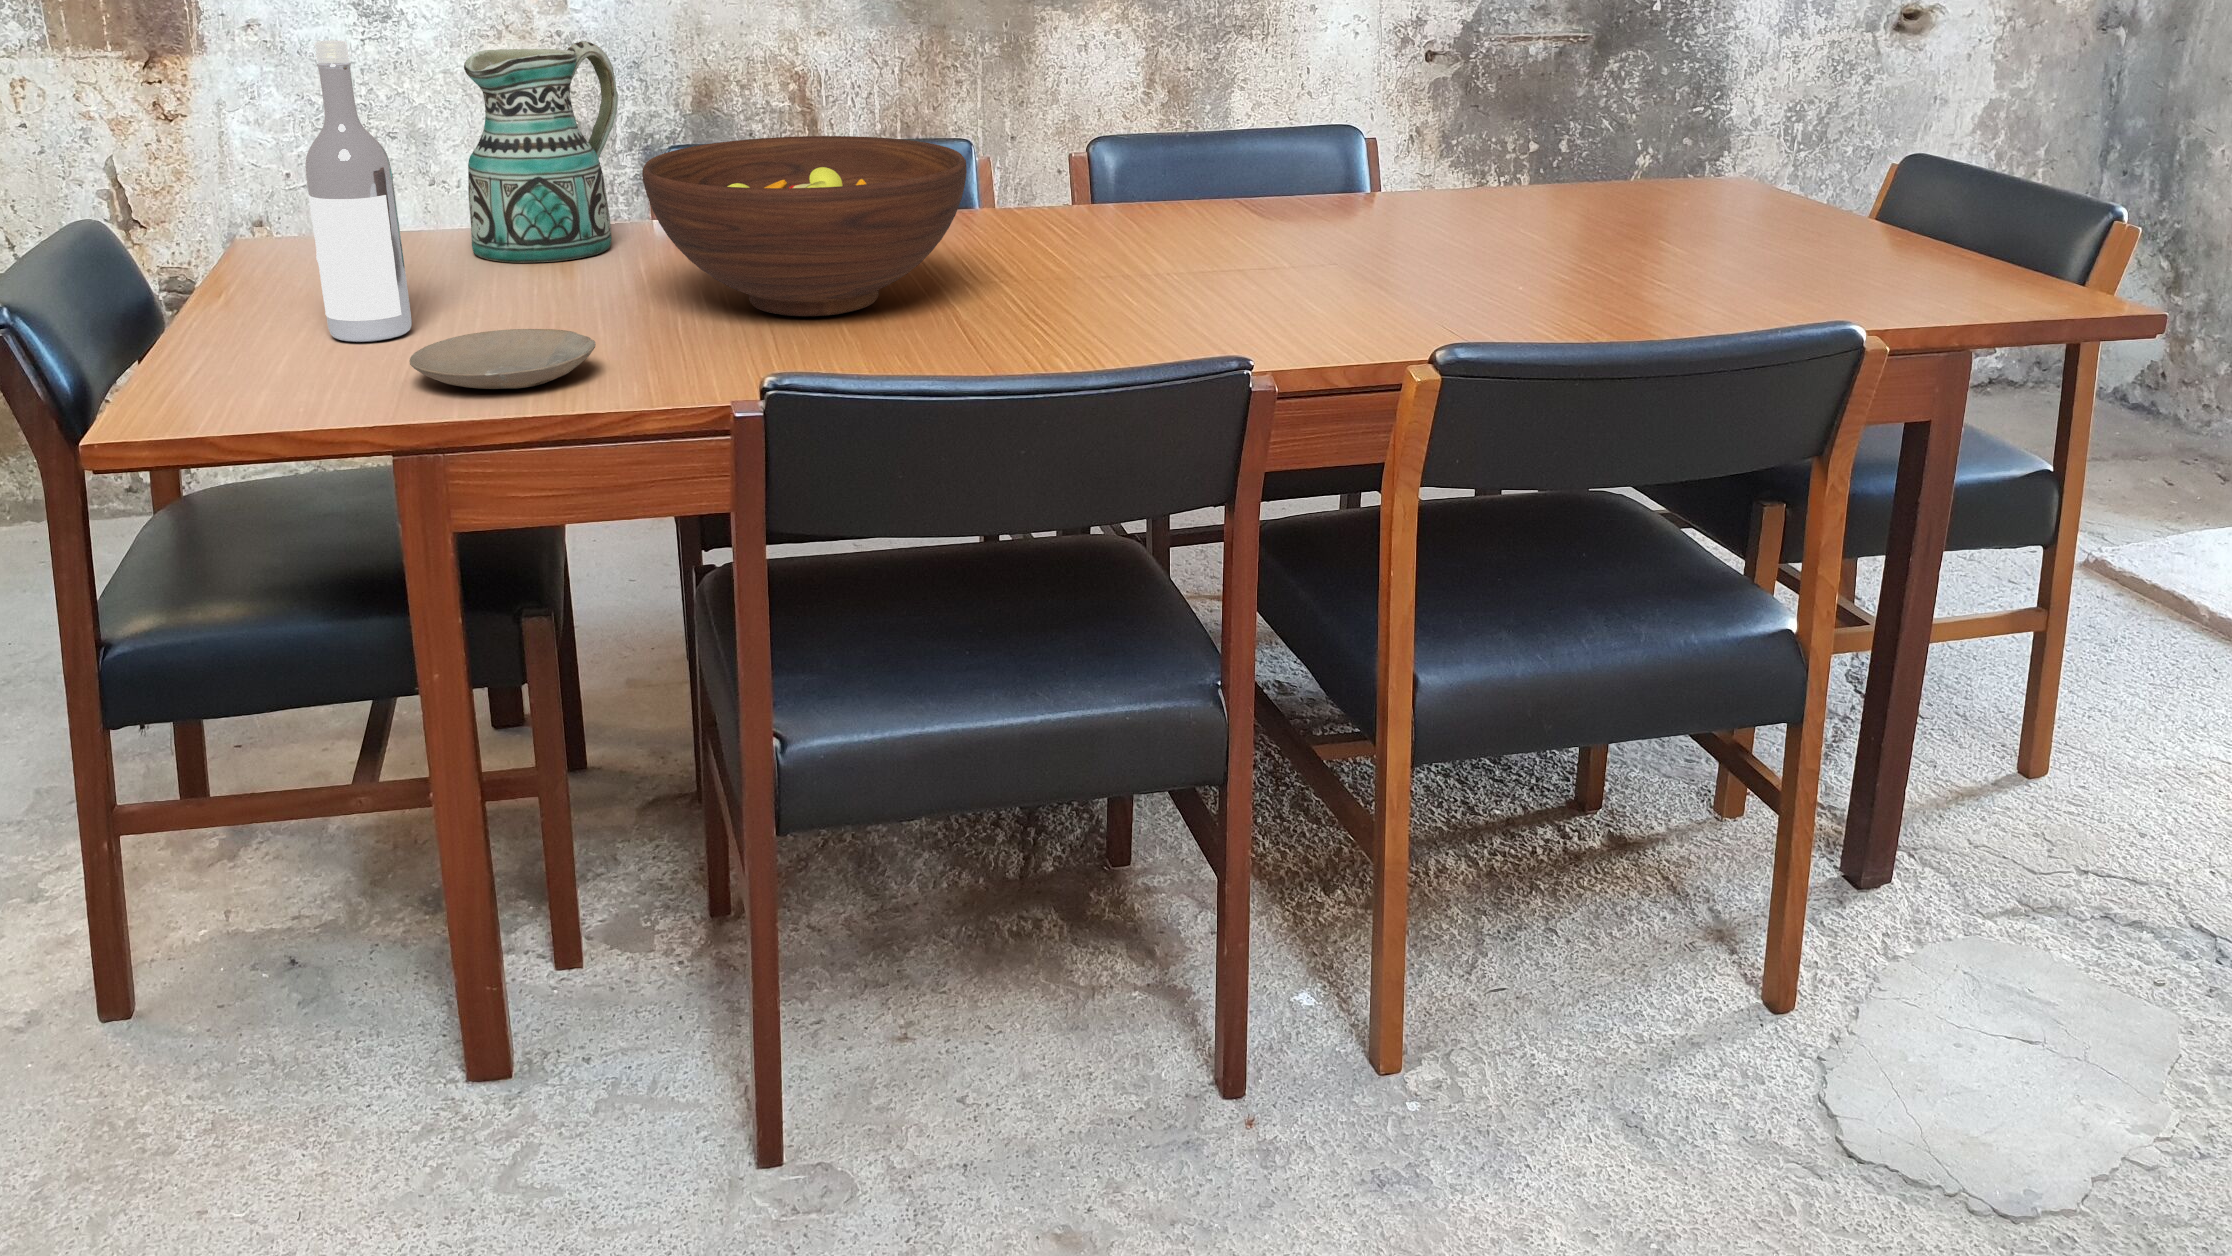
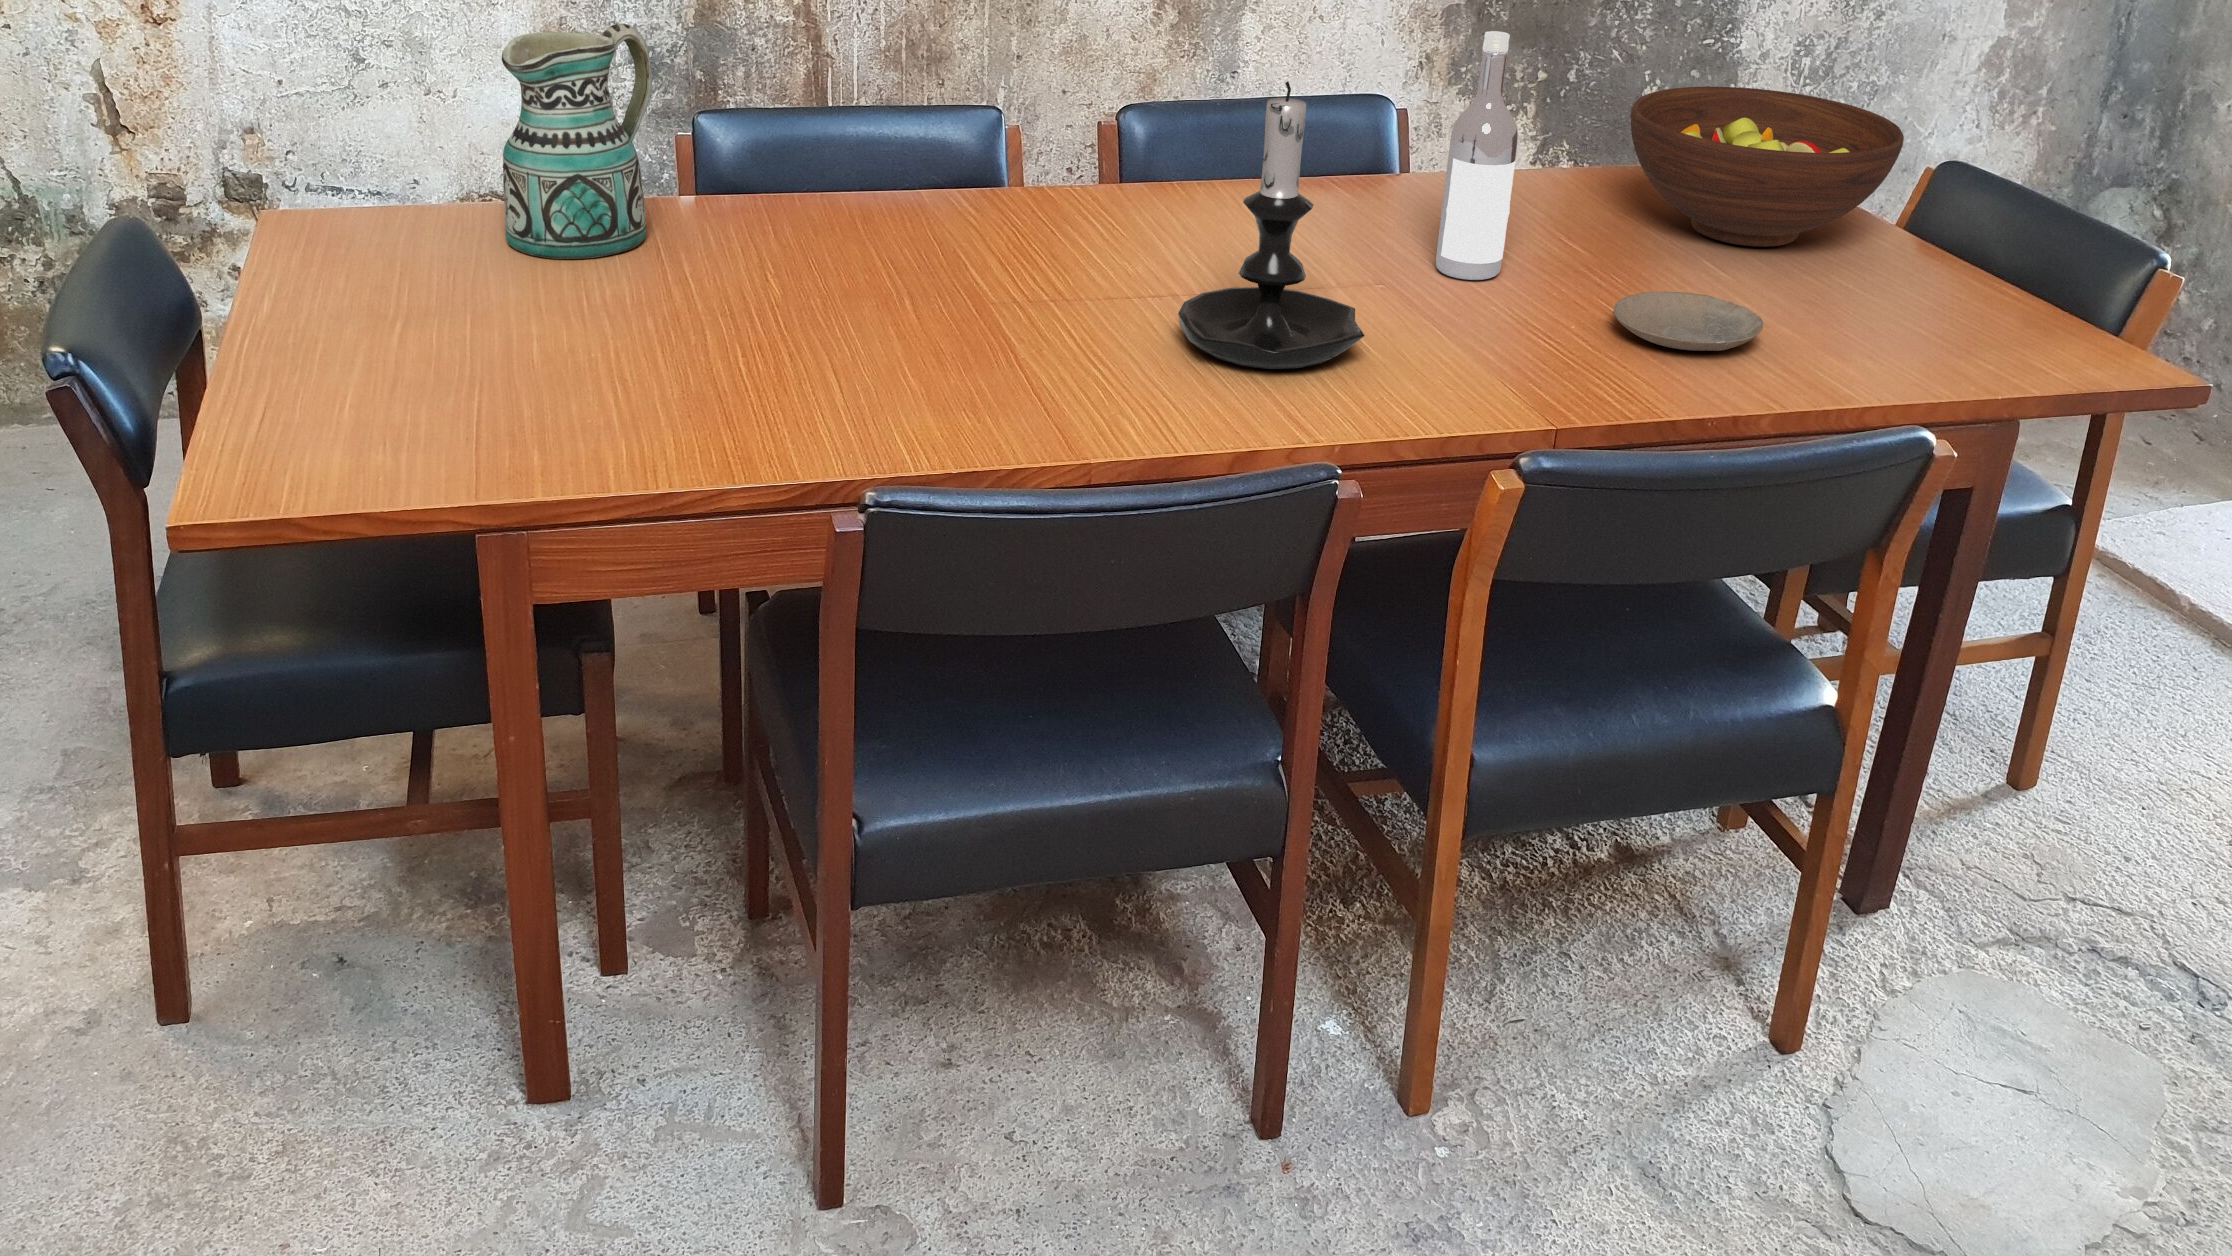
candle holder: none [1120,34,1303,317] -> present [1178,81,1365,369]
wine bottle: present [306,40,412,342] -> present [1436,31,1518,280]
fruit bowl: present [642,136,967,316] -> present [1631,87,1904,247]
plate: present [409,329,596,389] -> present [1614,292,1764,351]

